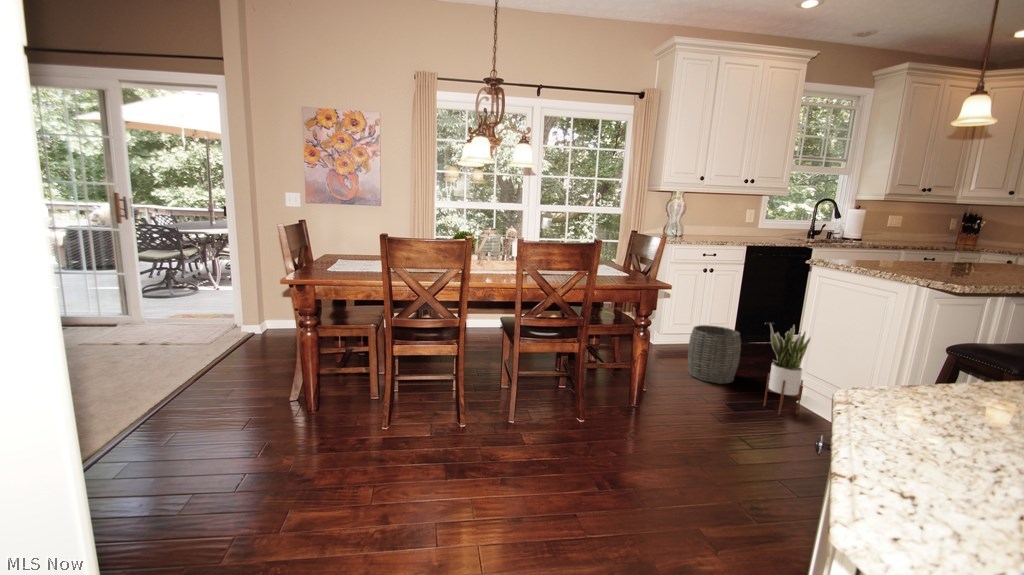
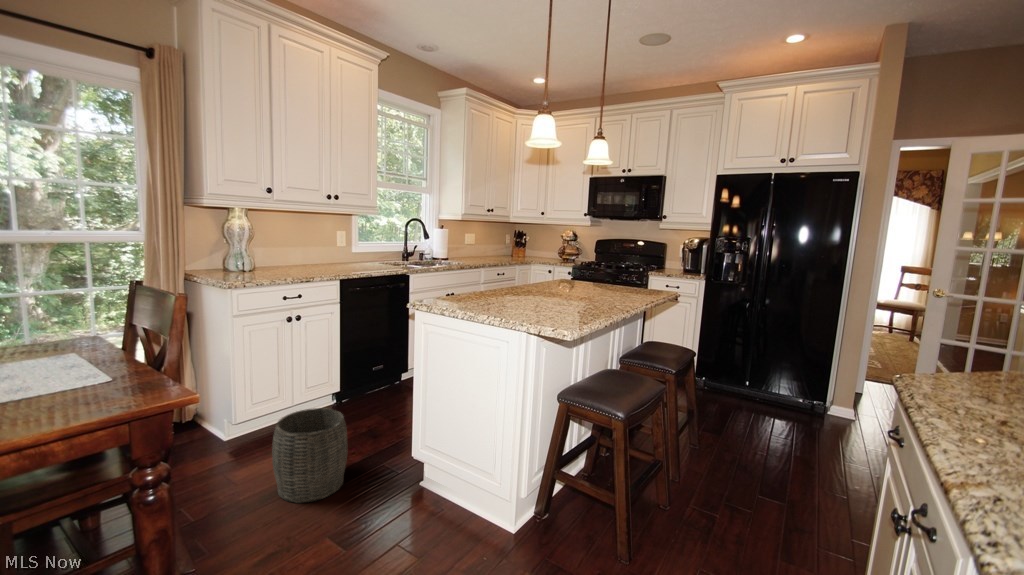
potted plant: present [764,324,810,415] -> none [381,407,430,534]

